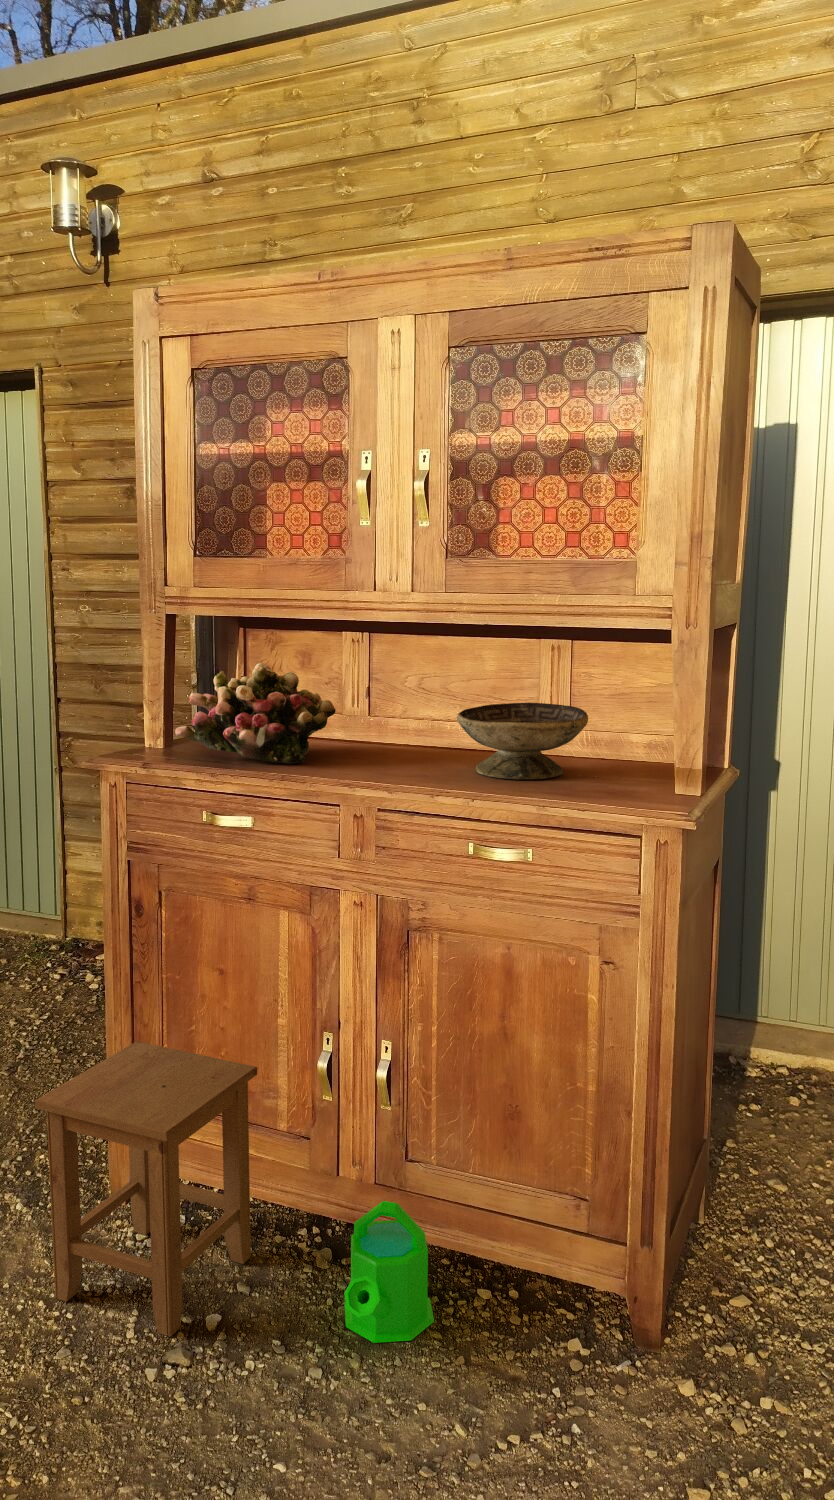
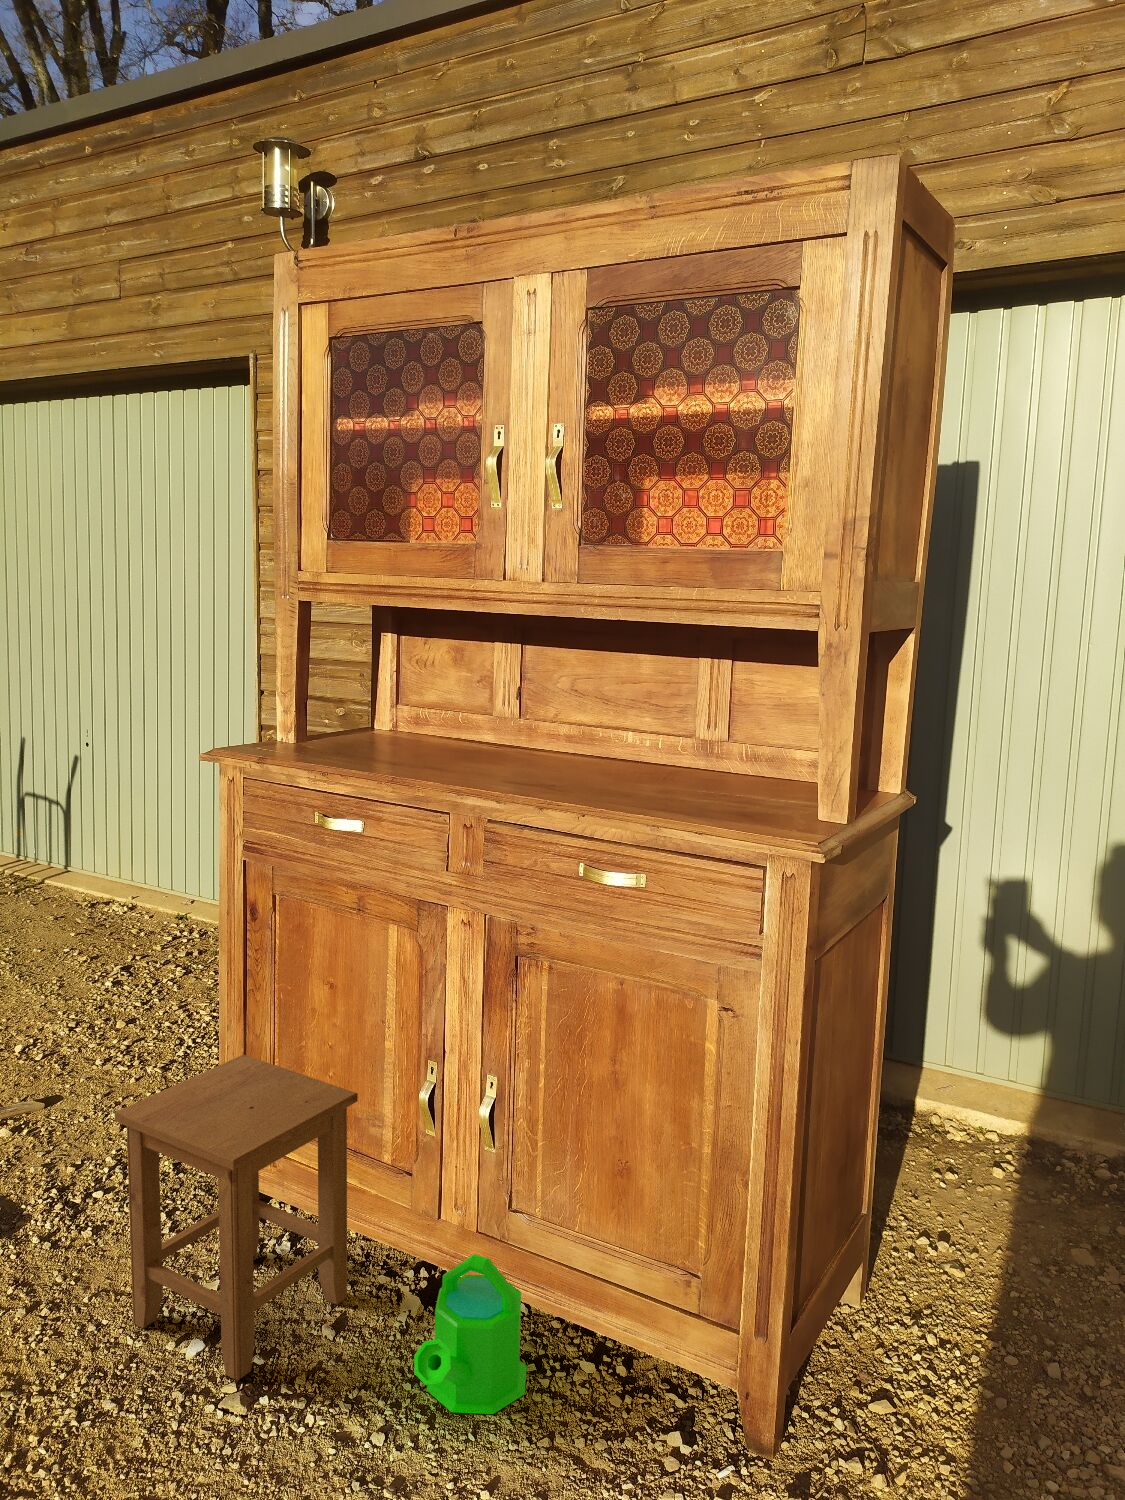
flower arrangement: present [175,663,336,764] -> none [294,656,465,766]
decorative bowl: present [457,703,588,779] -> none [584,709,732,795]

